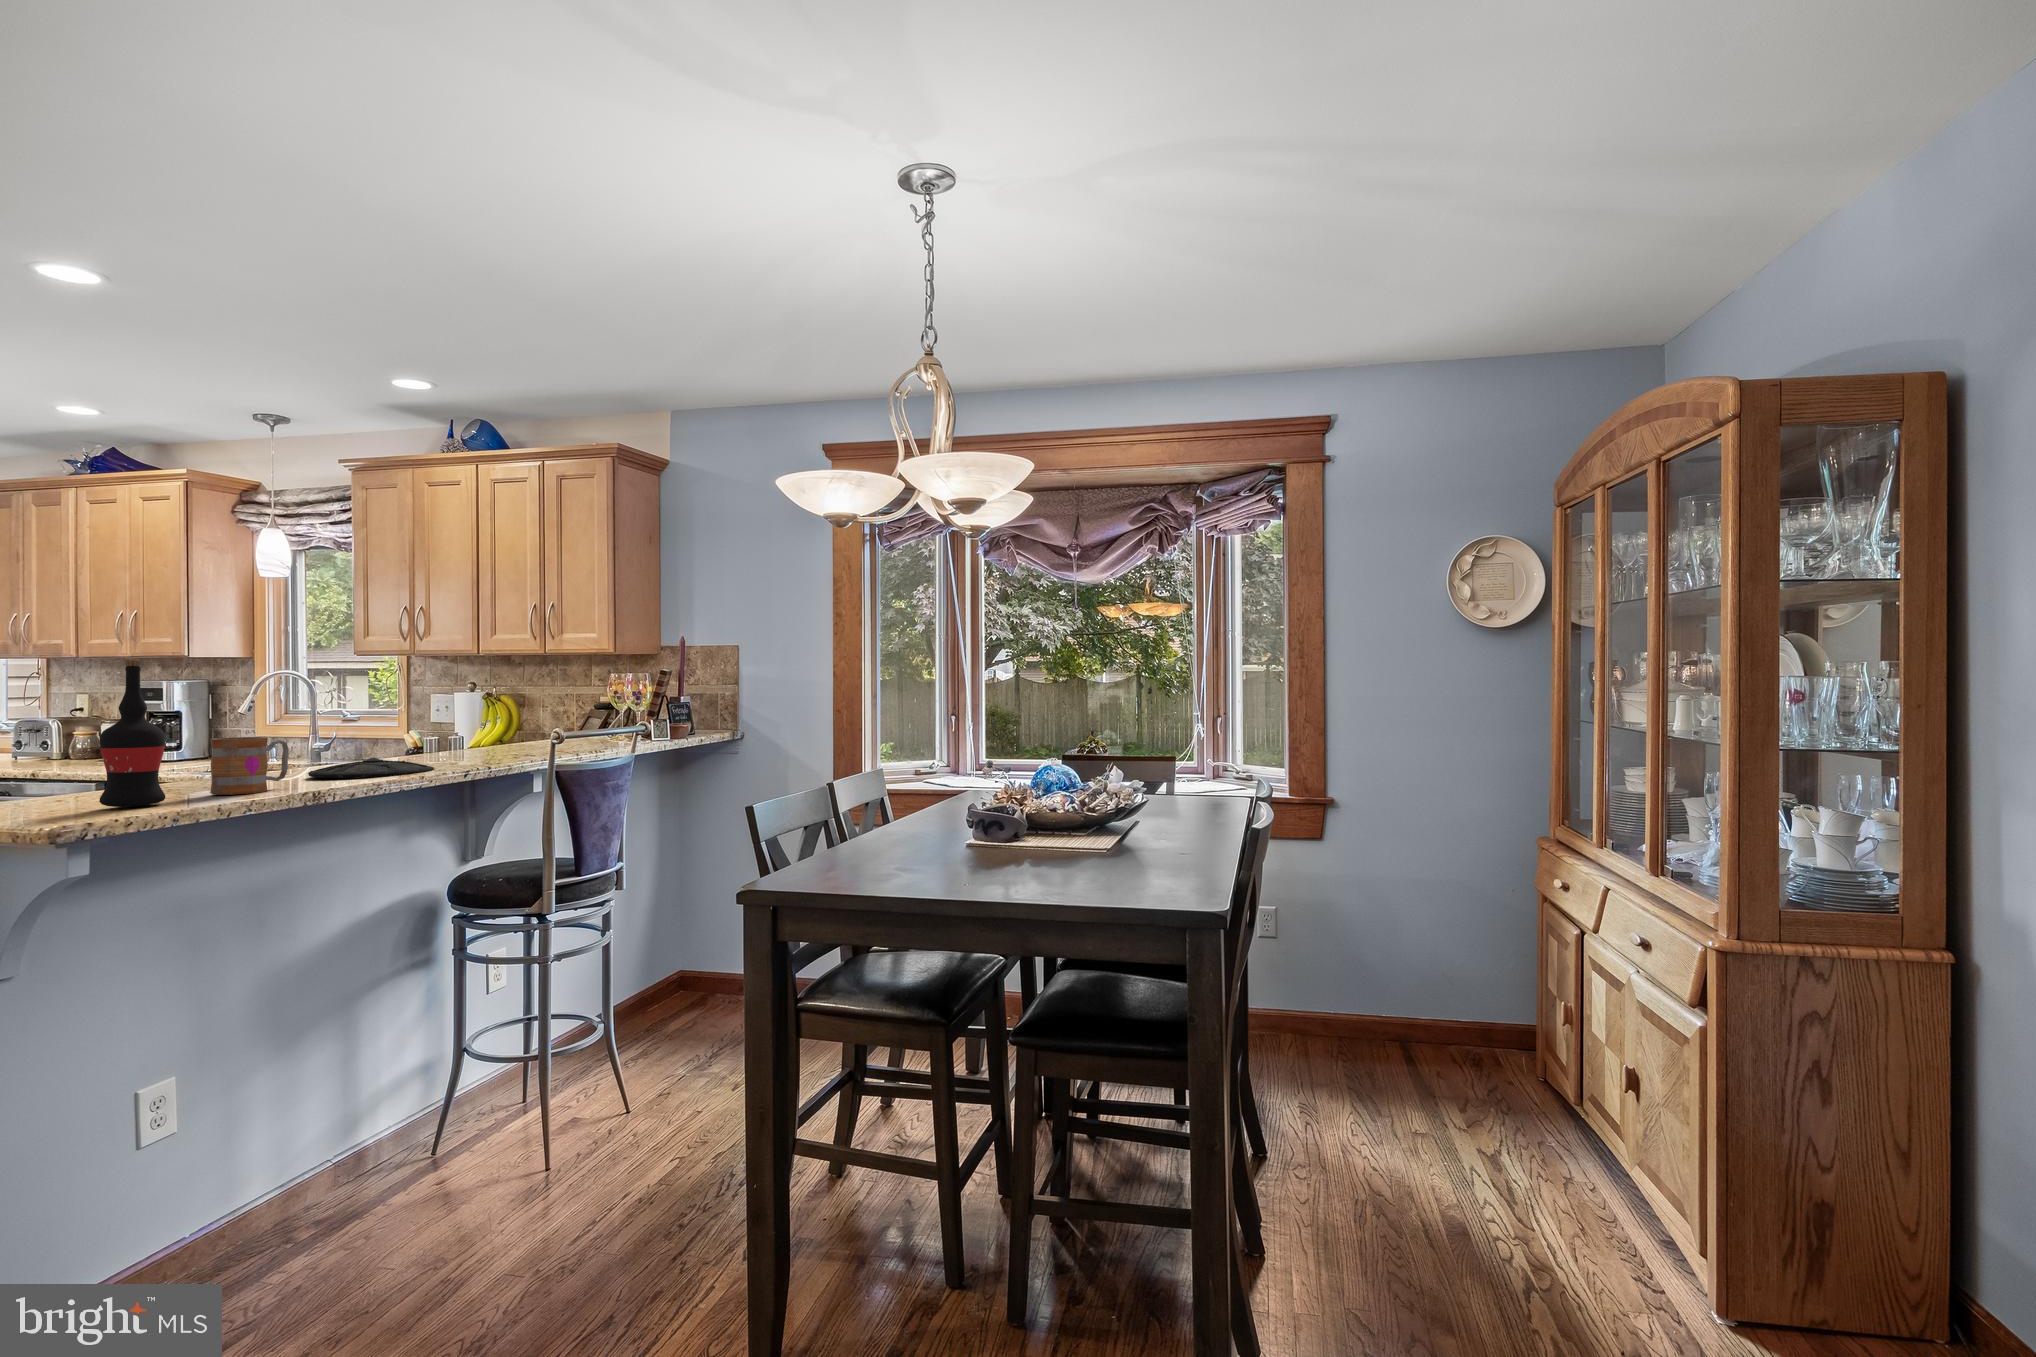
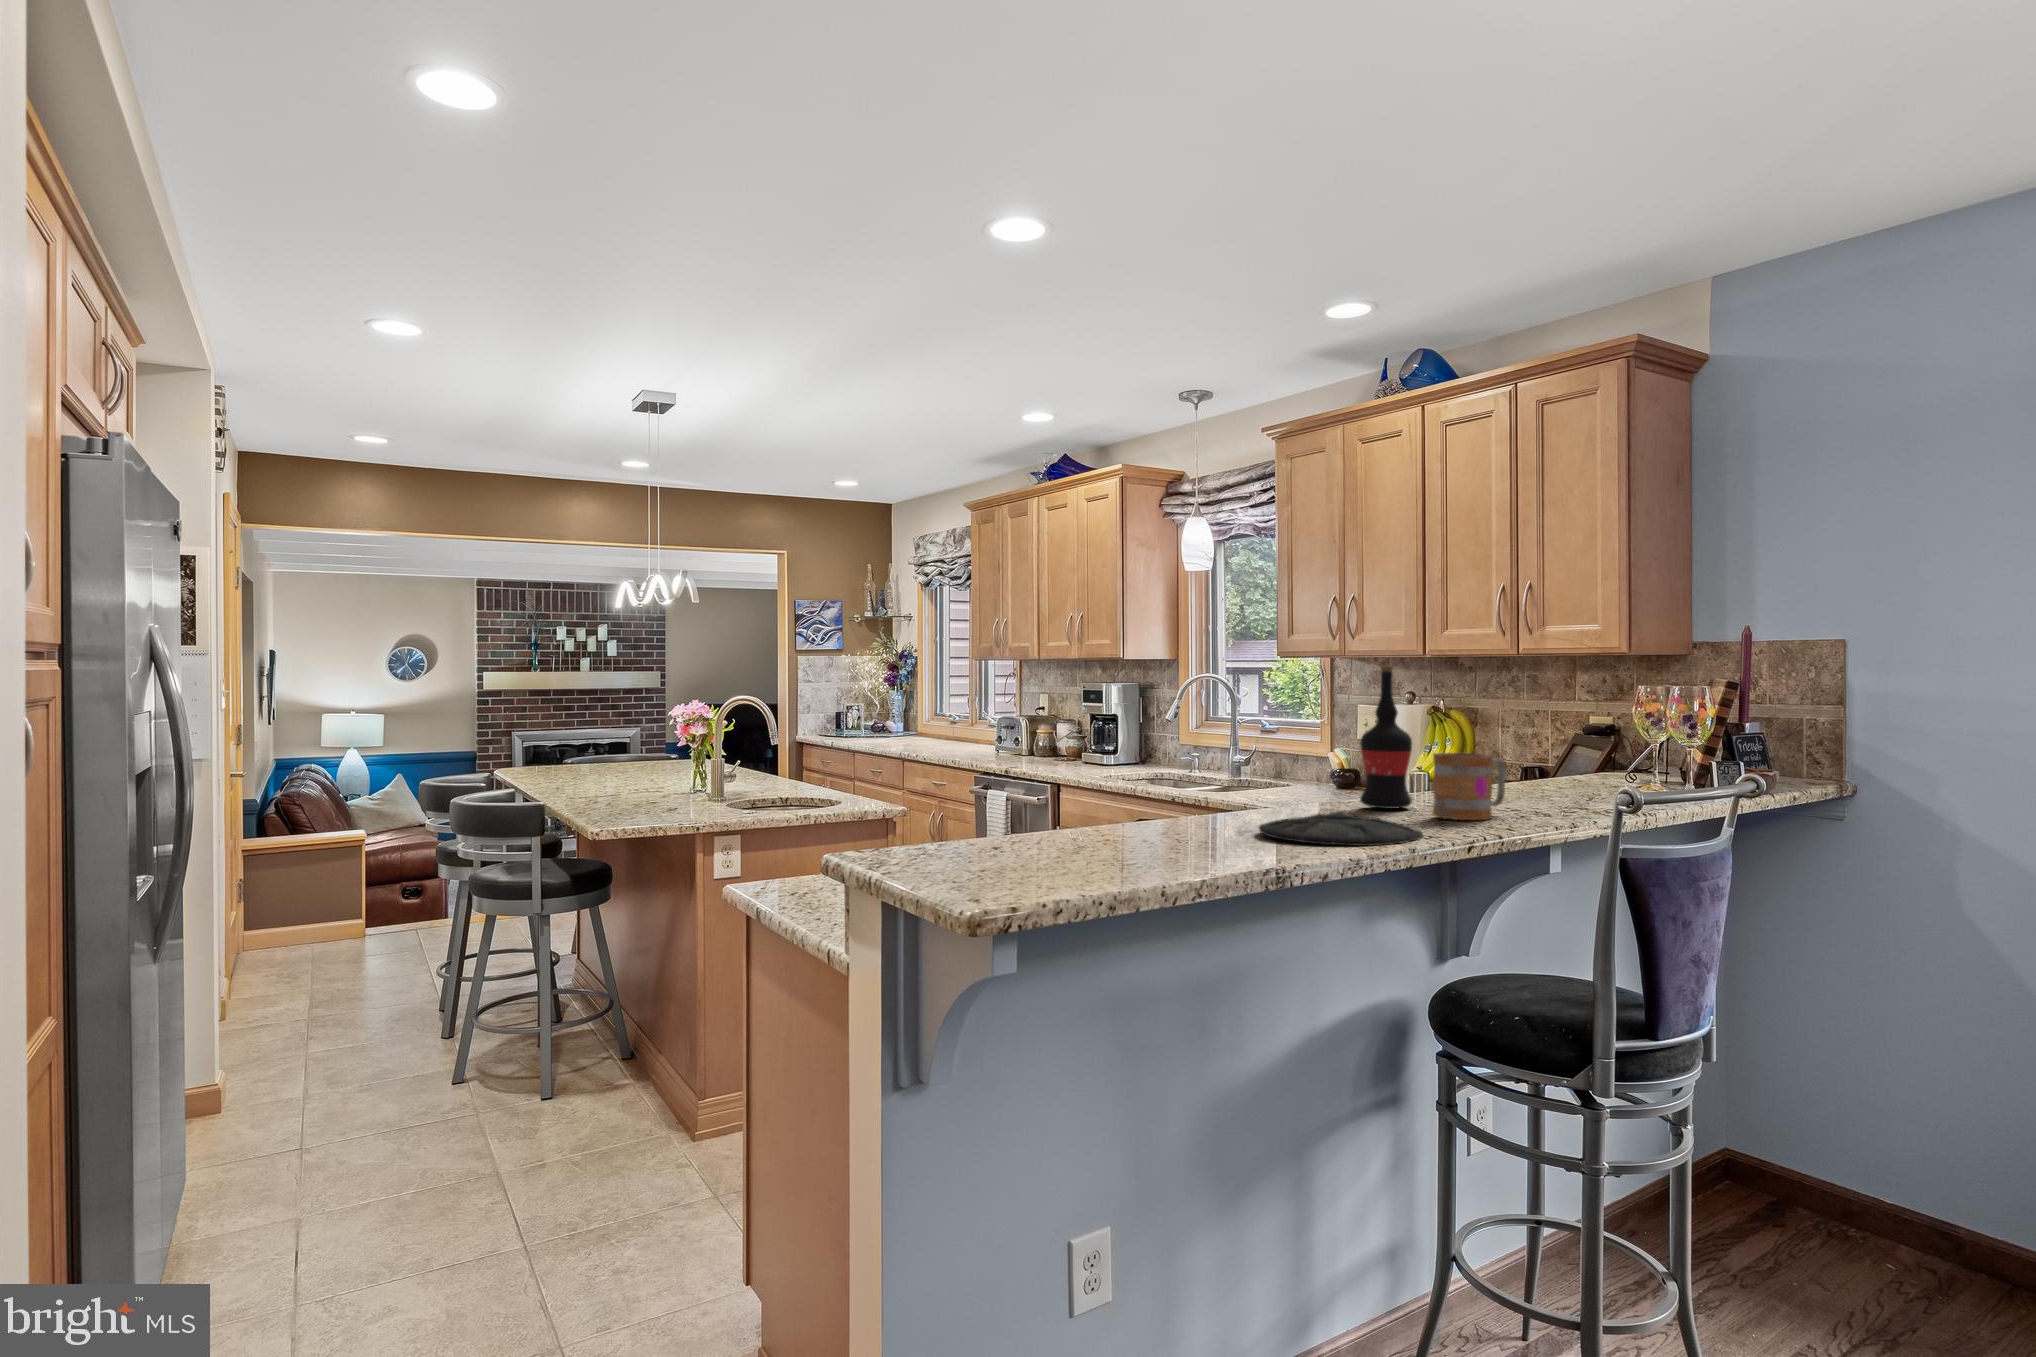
wine bottle: present [99,659,166,807] -> present [1360,665,1412,809]
mug: present [210,737,289,795] -> present [1433,753,1506,820]

